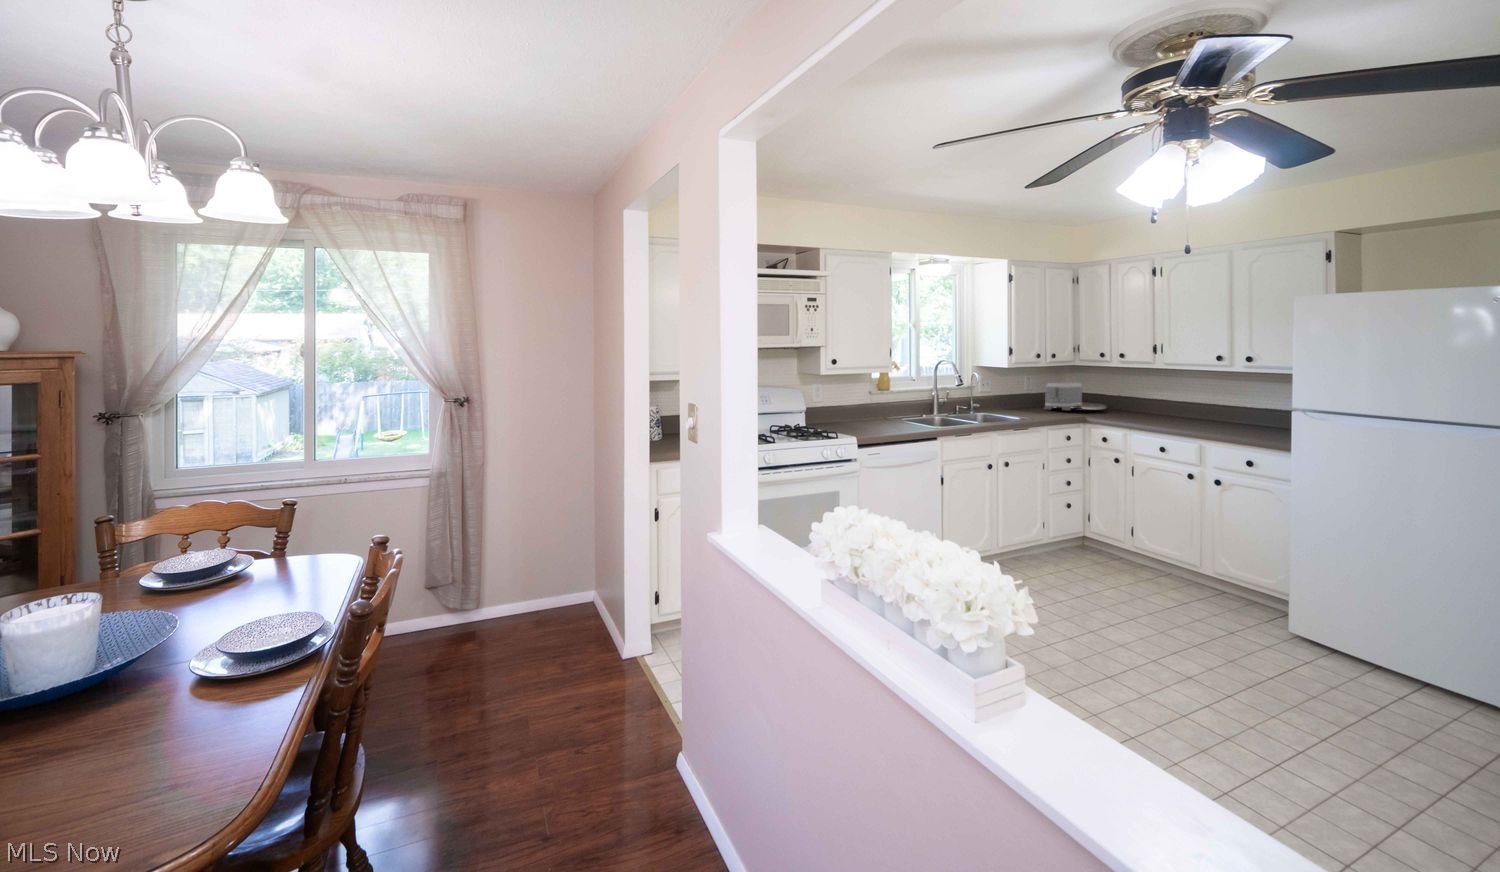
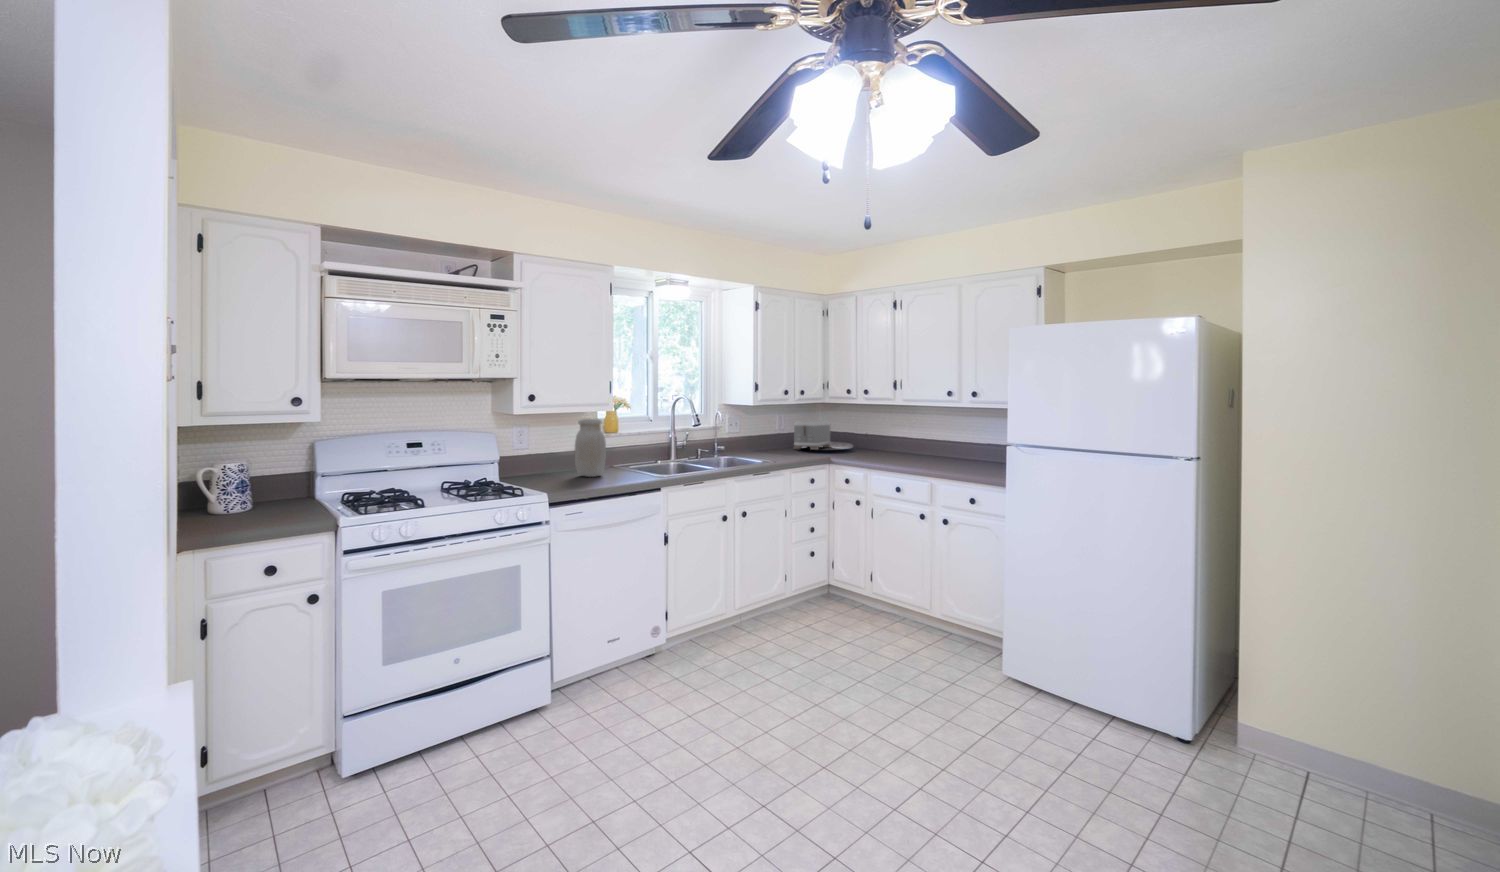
jar: none [864,380,890,428] -> present [575,418,606,477]

